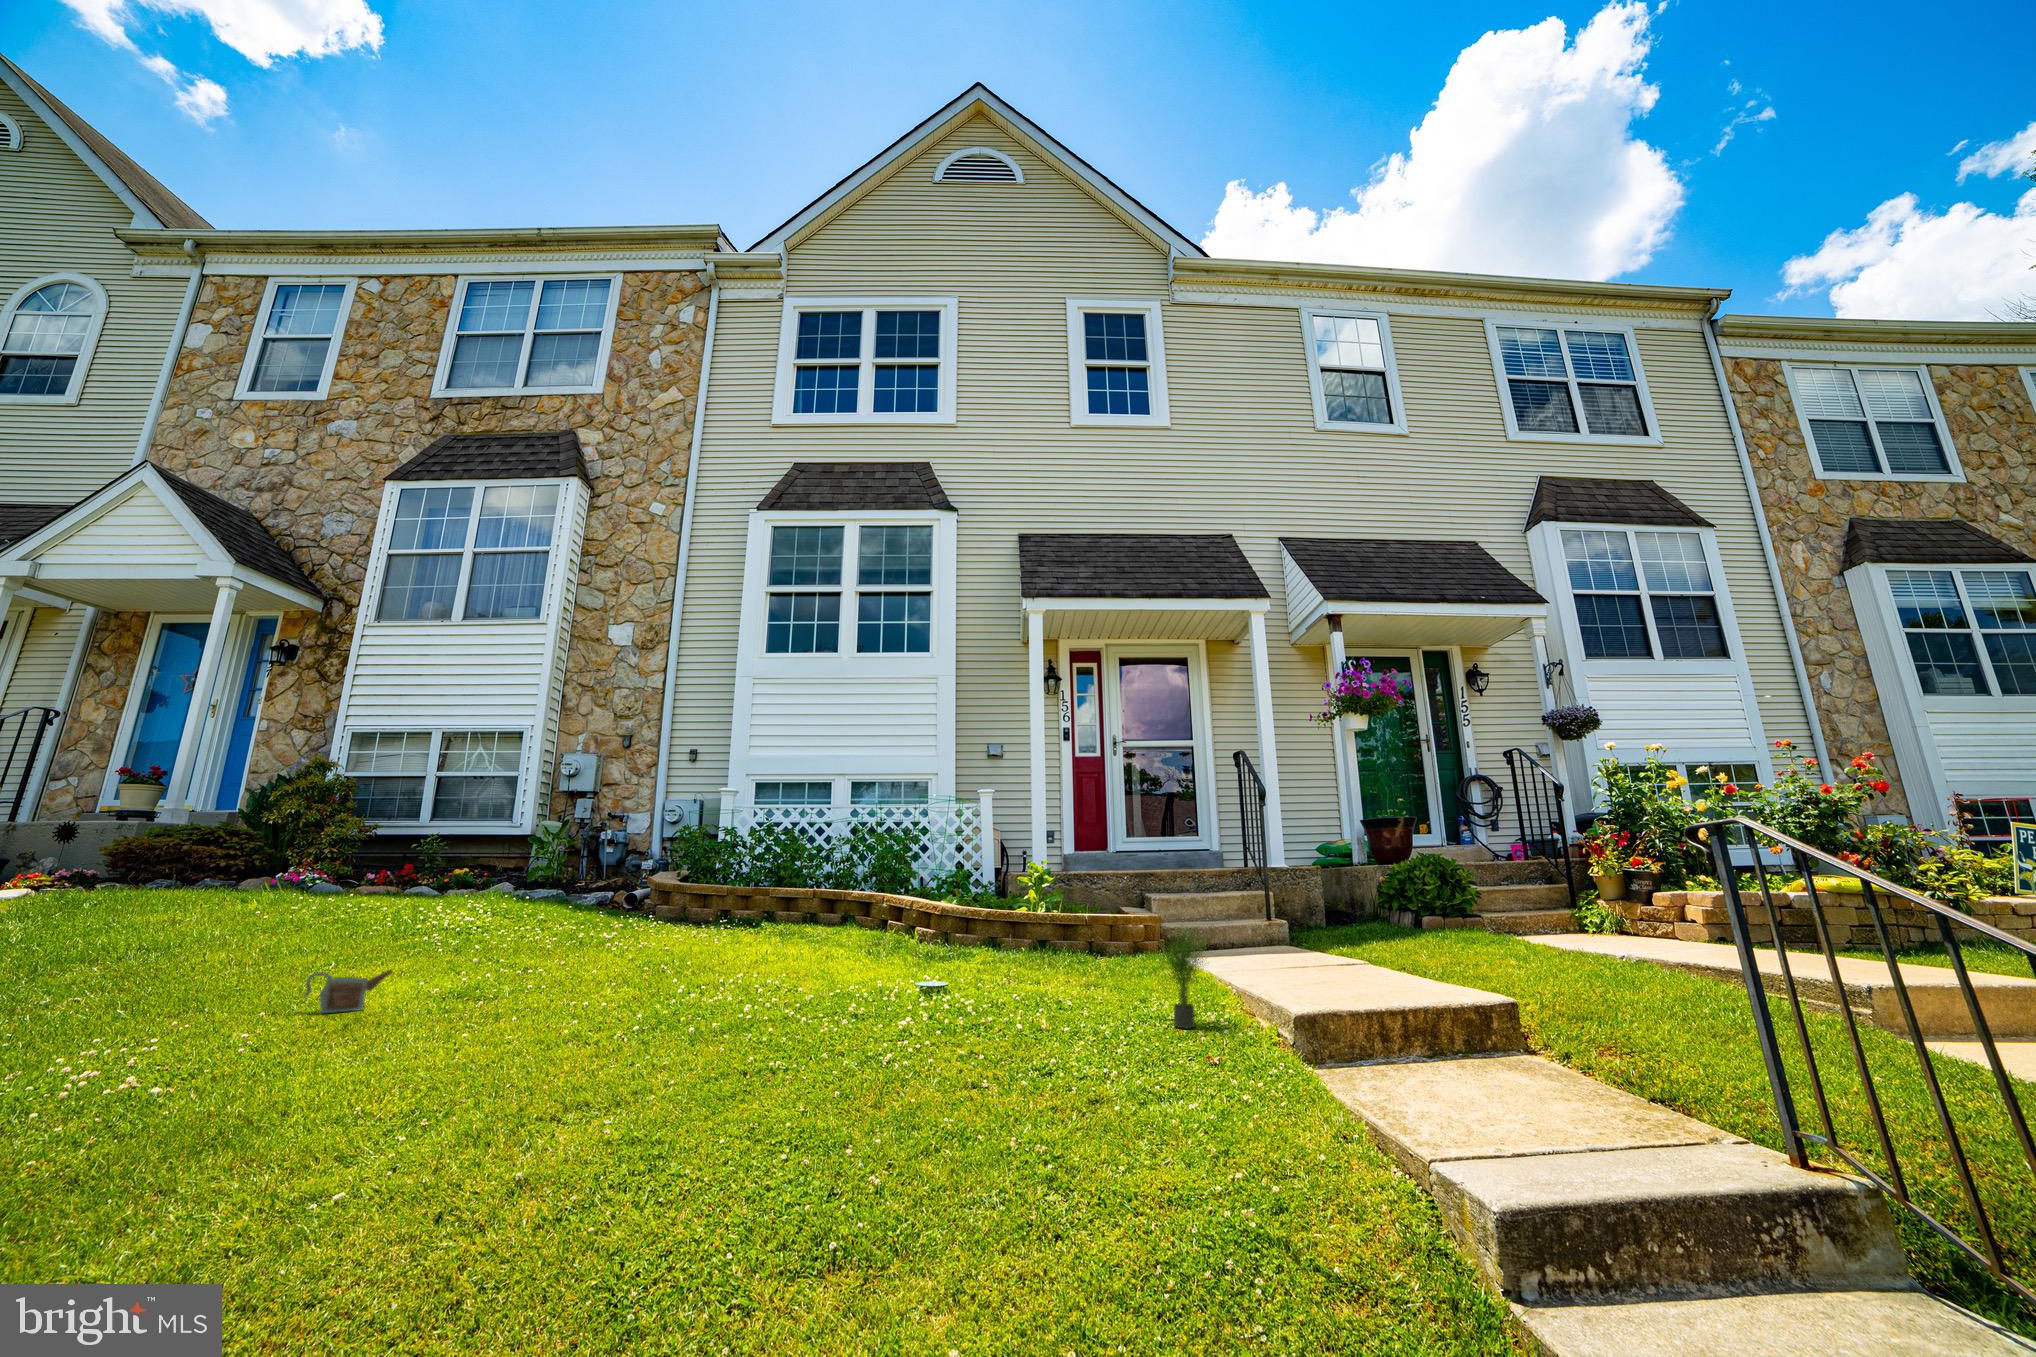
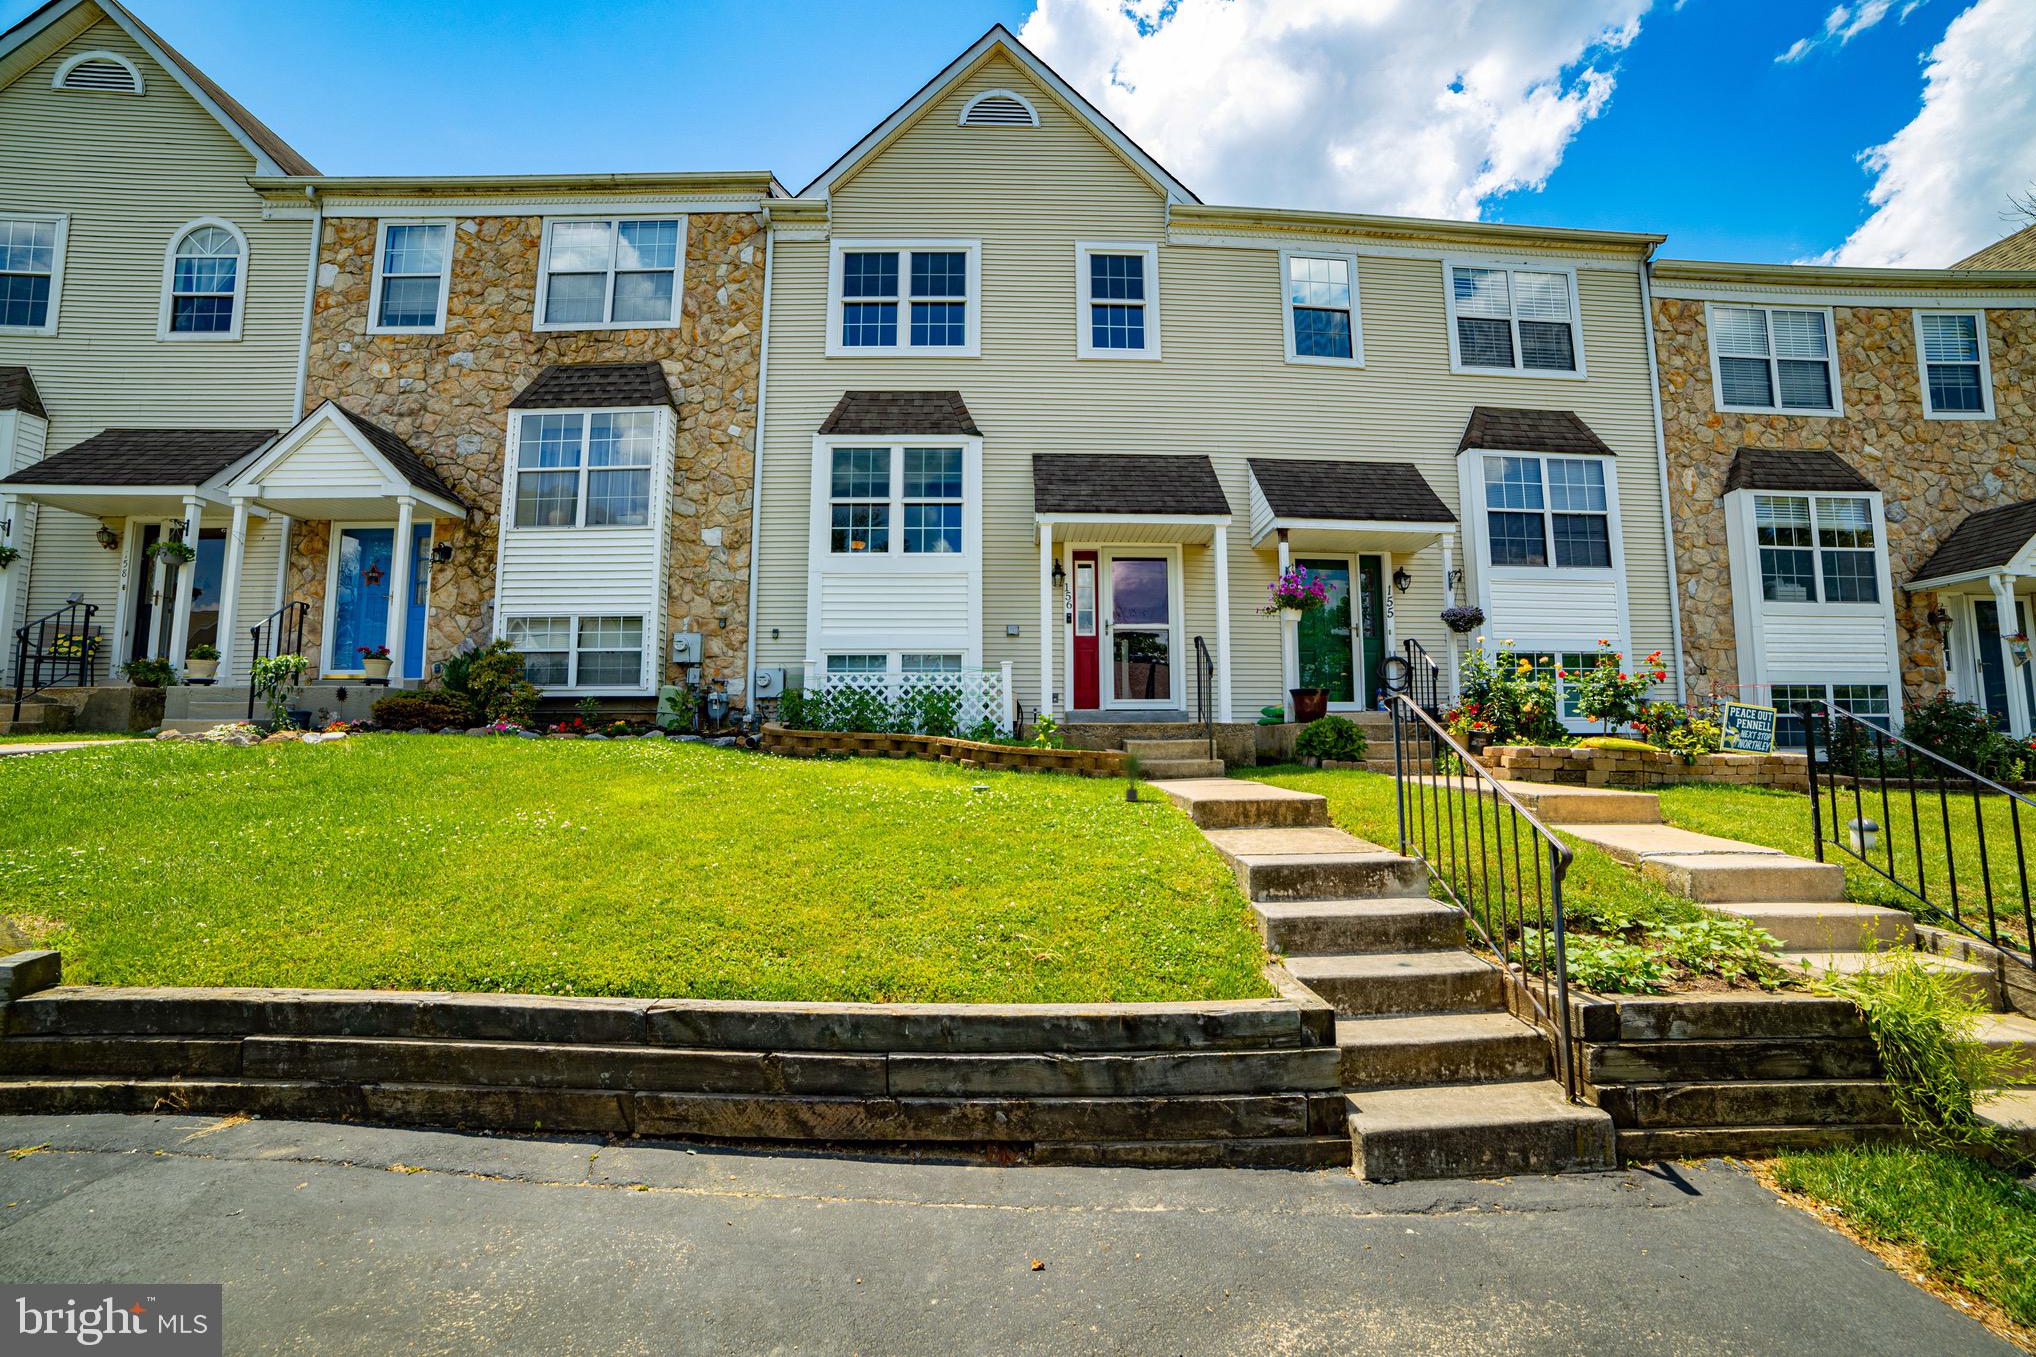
watering can: present [303,970,393,1013] -> none [623,765,667,788]

